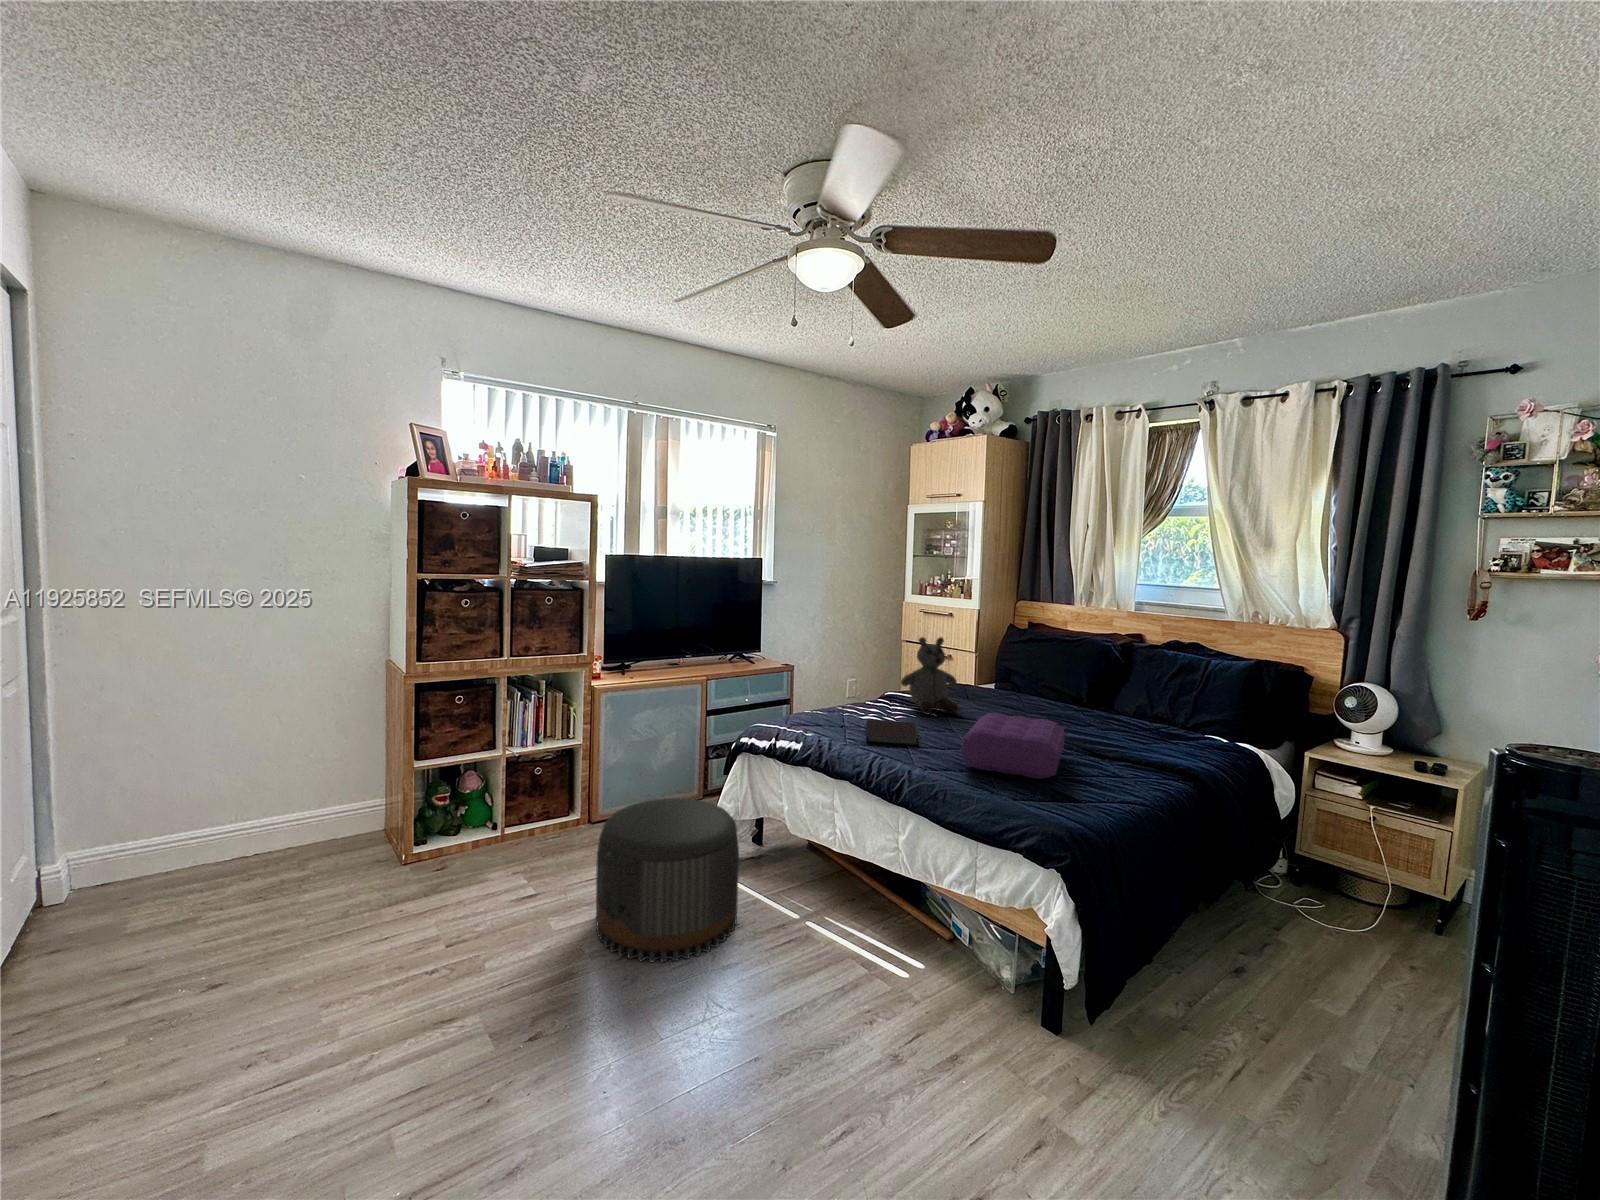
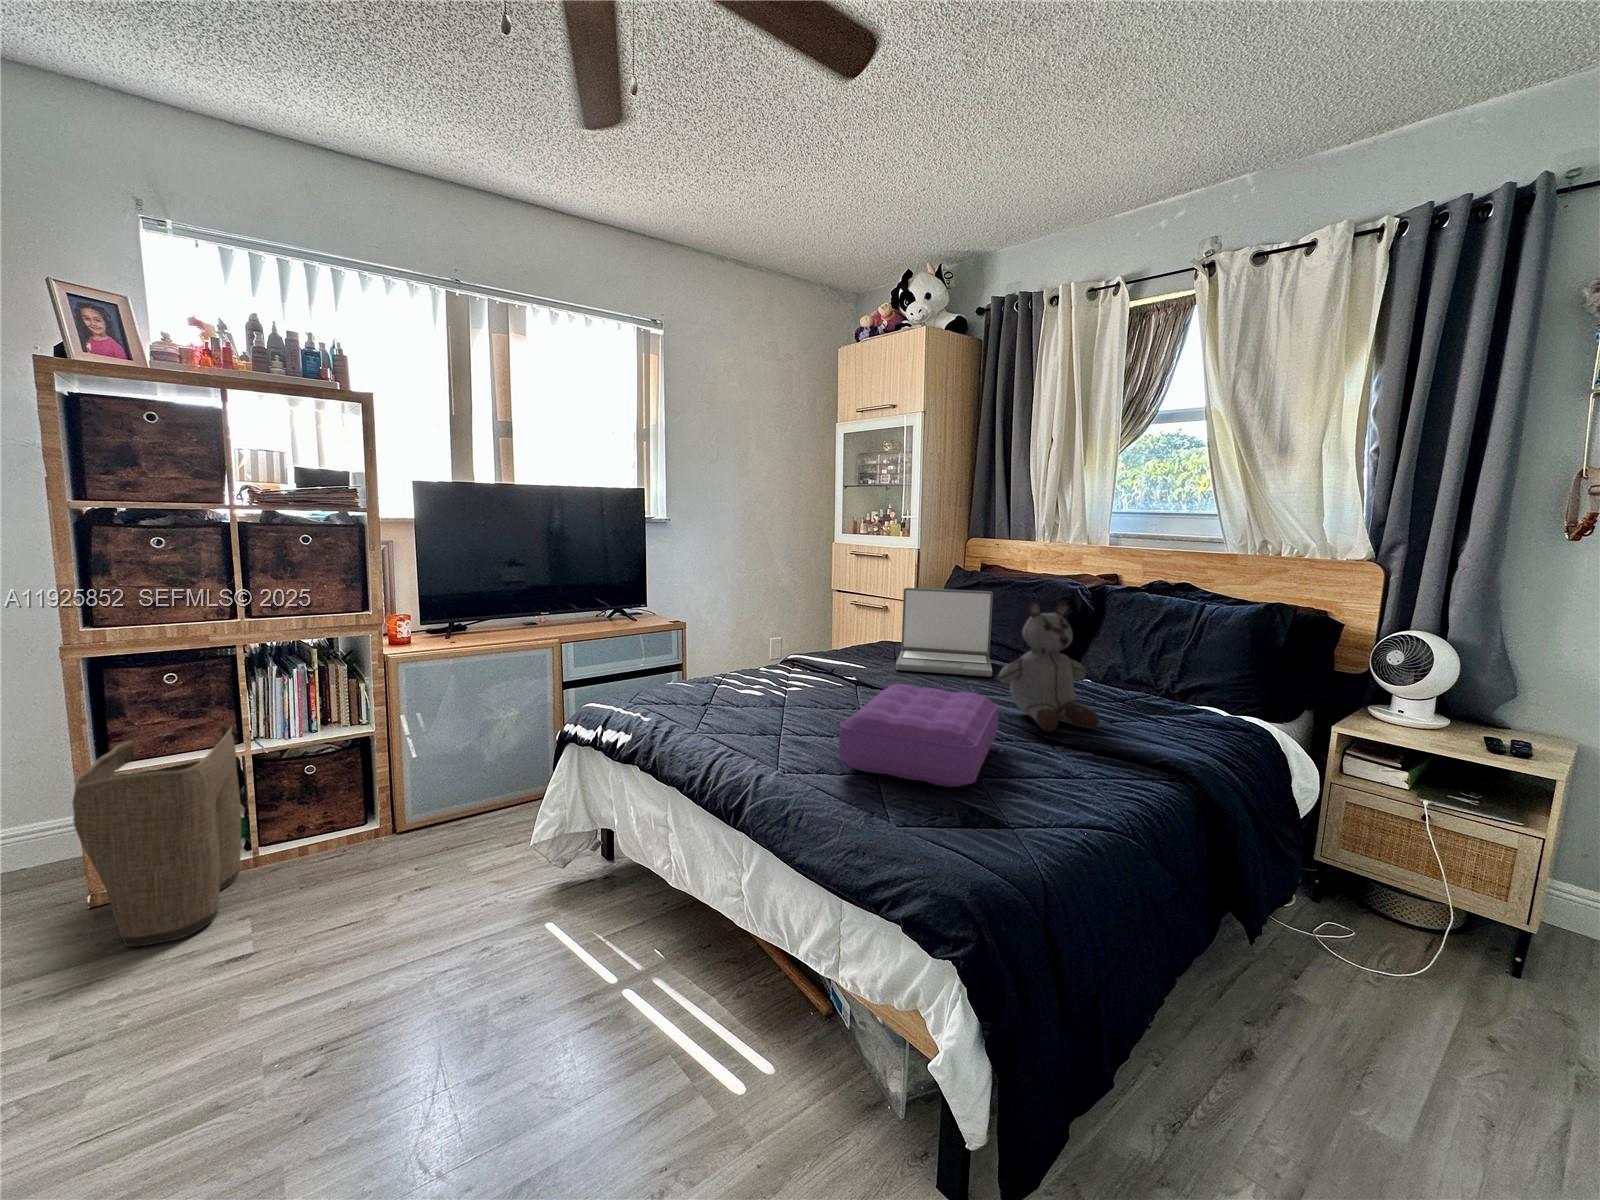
stuffed bear: present [901,637,959,715] -> present [999,602,1099,732]
laptop: none [973,642,1049,712] -> present [895,588,993,677]
notebook: present [867,720,919,746] -> none [721,694,802,732]
laundry basket: none [426,733,504,887] -> present [72,724,241,947]
pouf: present [596,798,739,962] -> none [282,814,527,1082]

